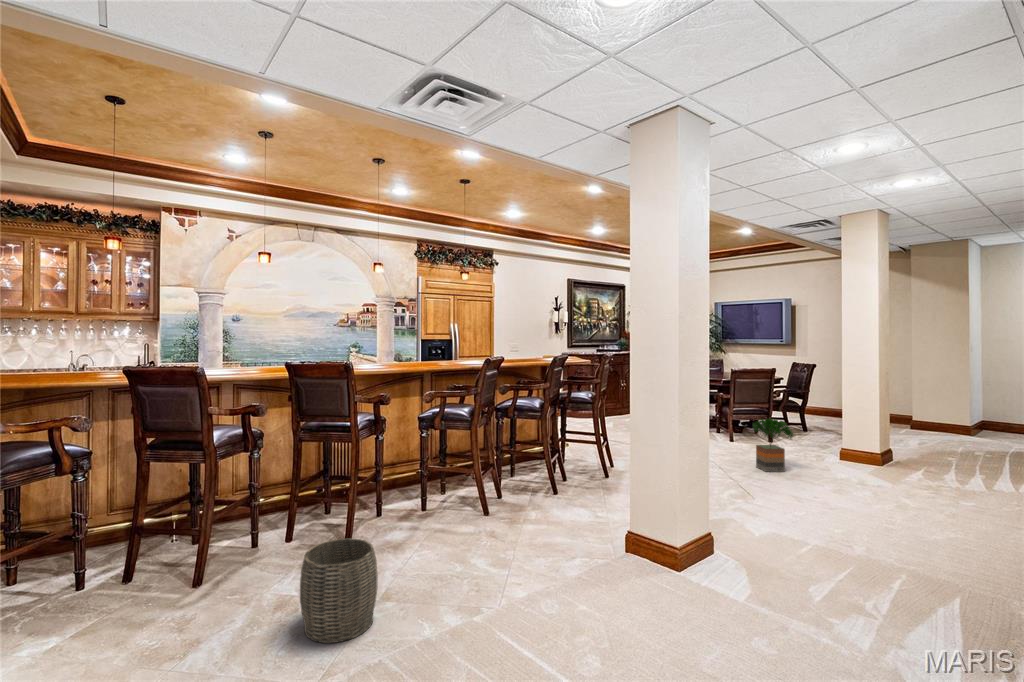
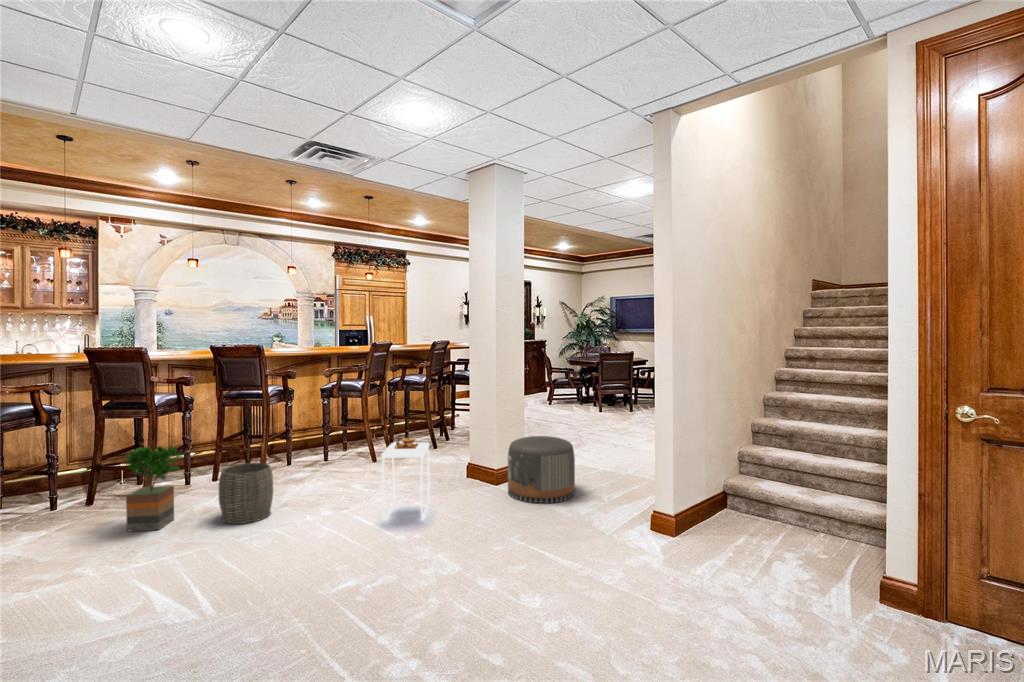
potted tree: present [753,419,793,472] -> present [126,446,183,531]
pouf: none [710,501,824,619] -> present [508,436,575,503]
side table: none [550,512,619,653] -> present [382,438,430,520]

